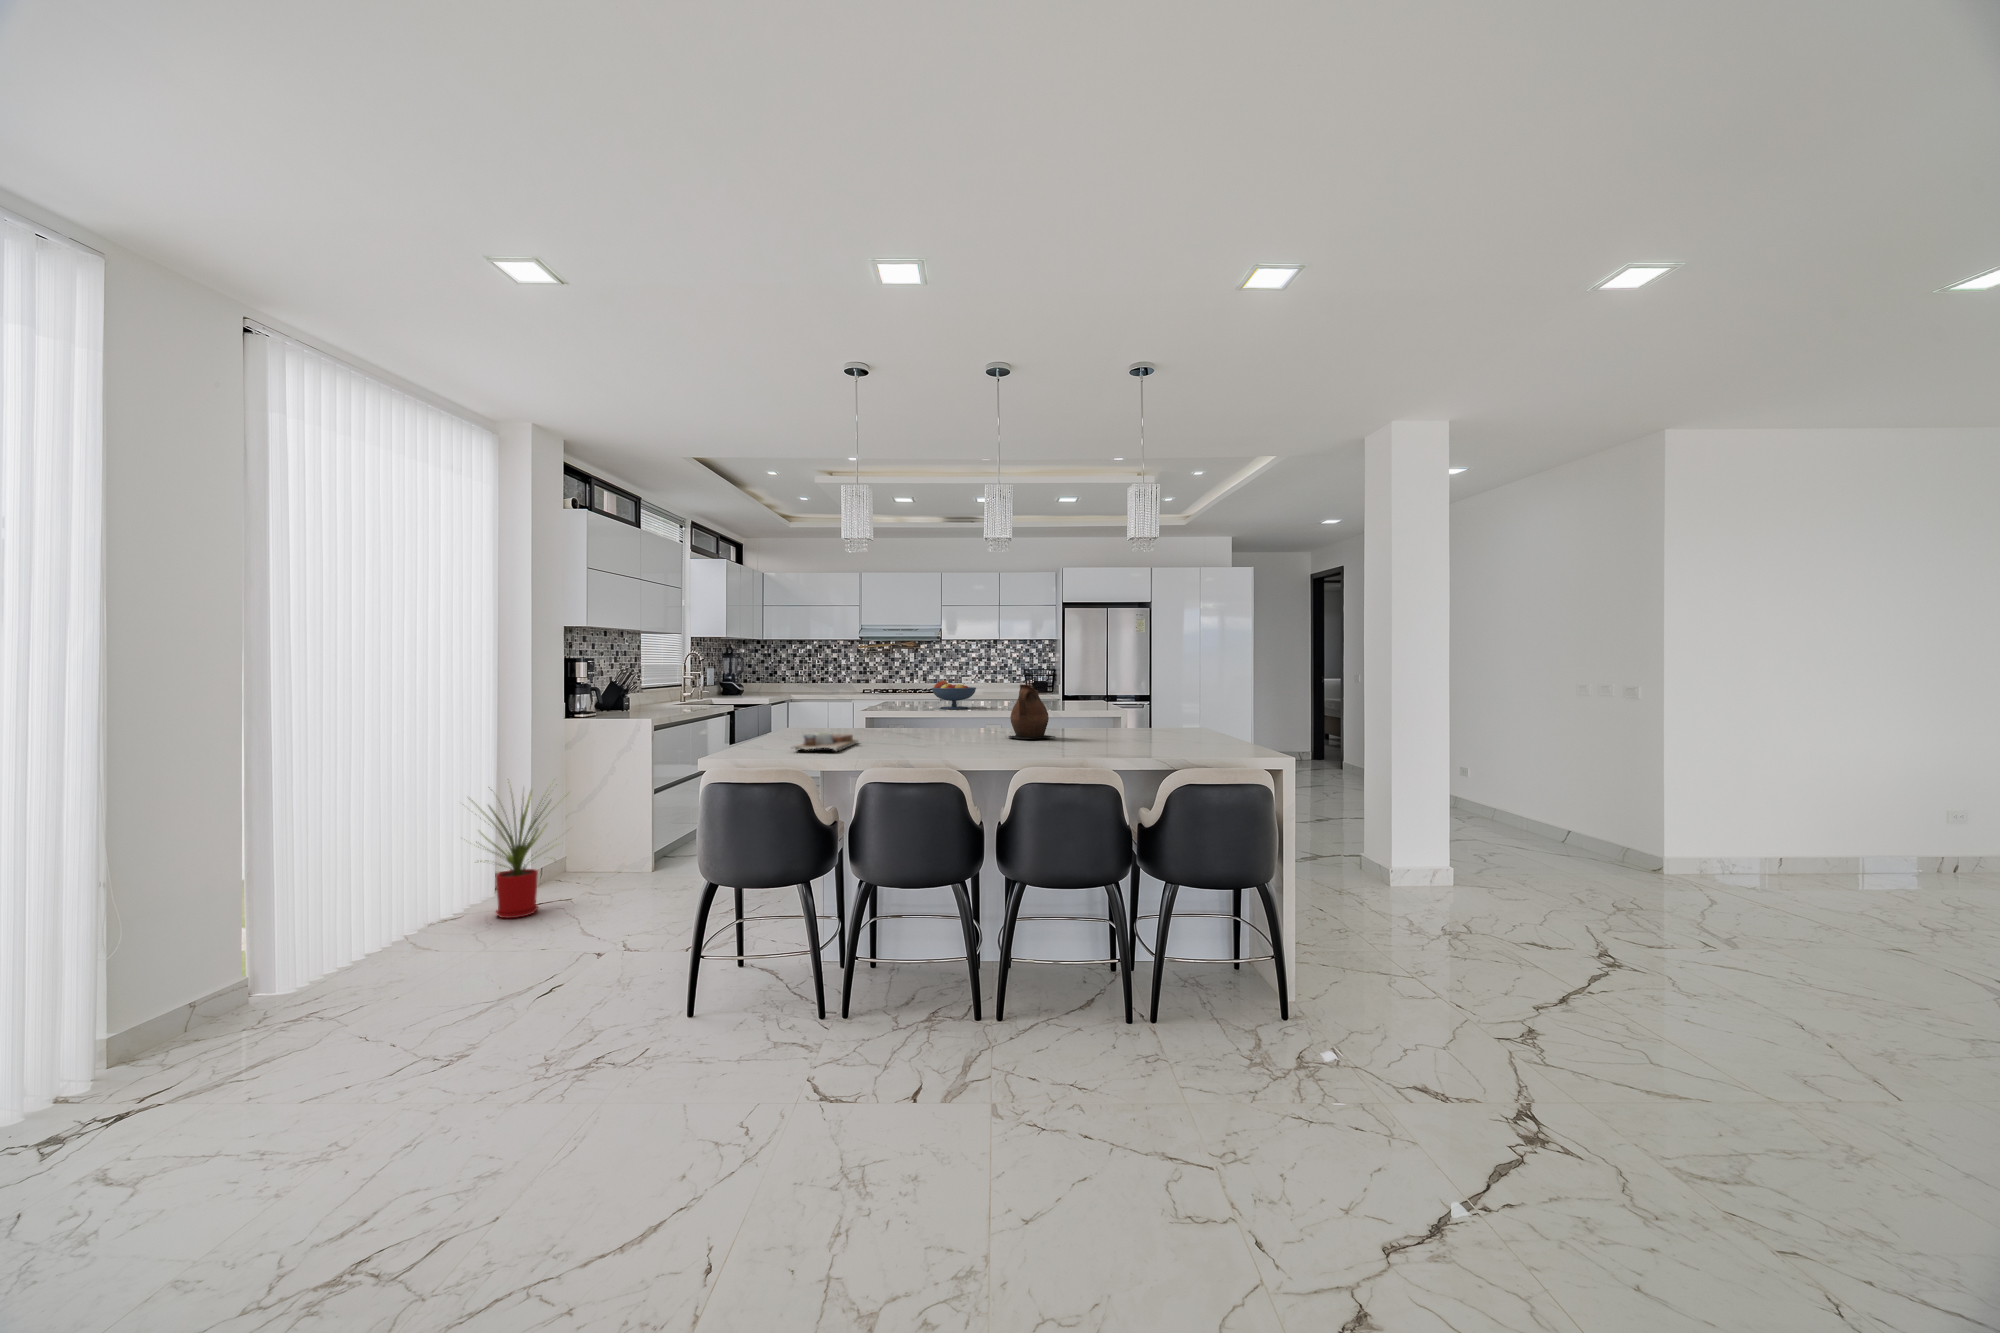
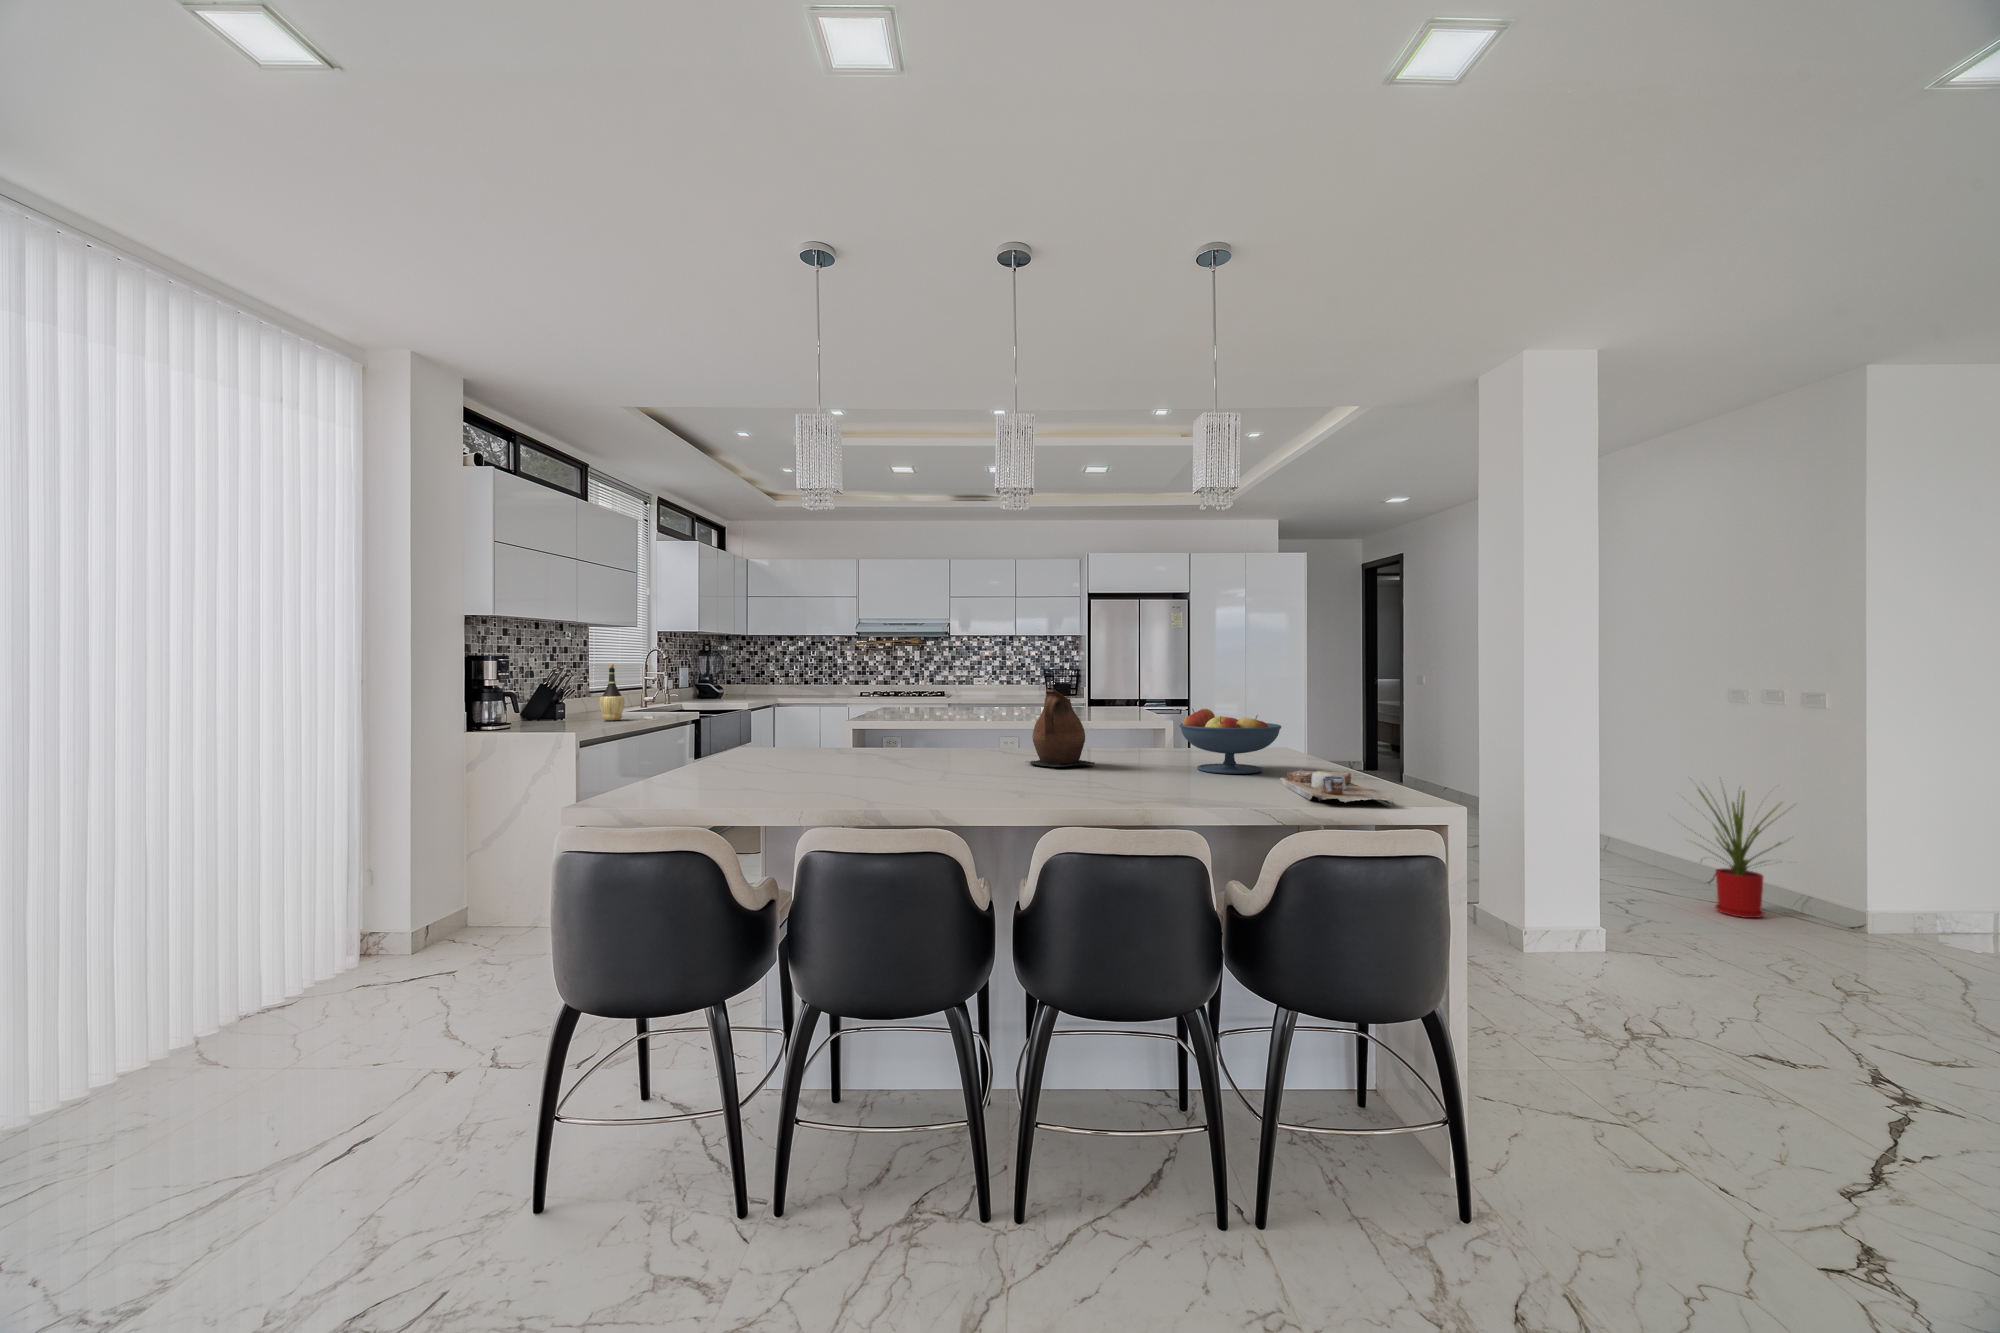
wine bottle: none [661,665,680,711] -> present [599,664,624,721]
fruit bowl: present [932,681,976,709] -> present [1179,709,1281,774]
cutting board: present [793,732,858,751] -> present [1280,770,1395,806]
house plant: present [469,779,559,918] -> present [1698,787,1785,918]

